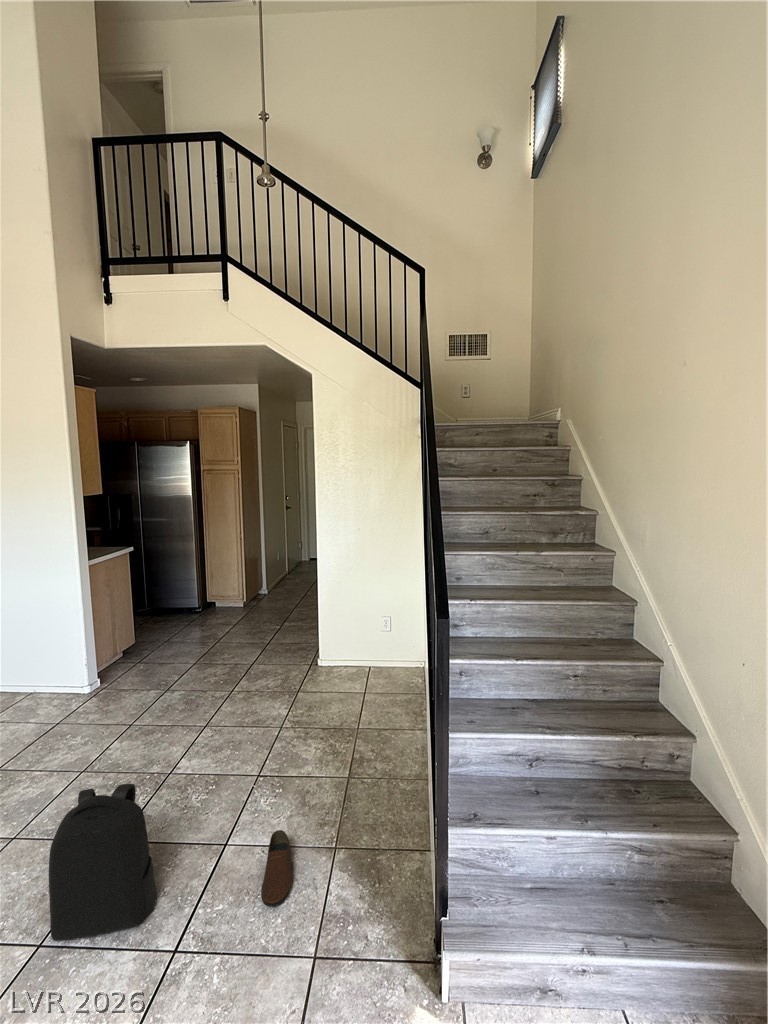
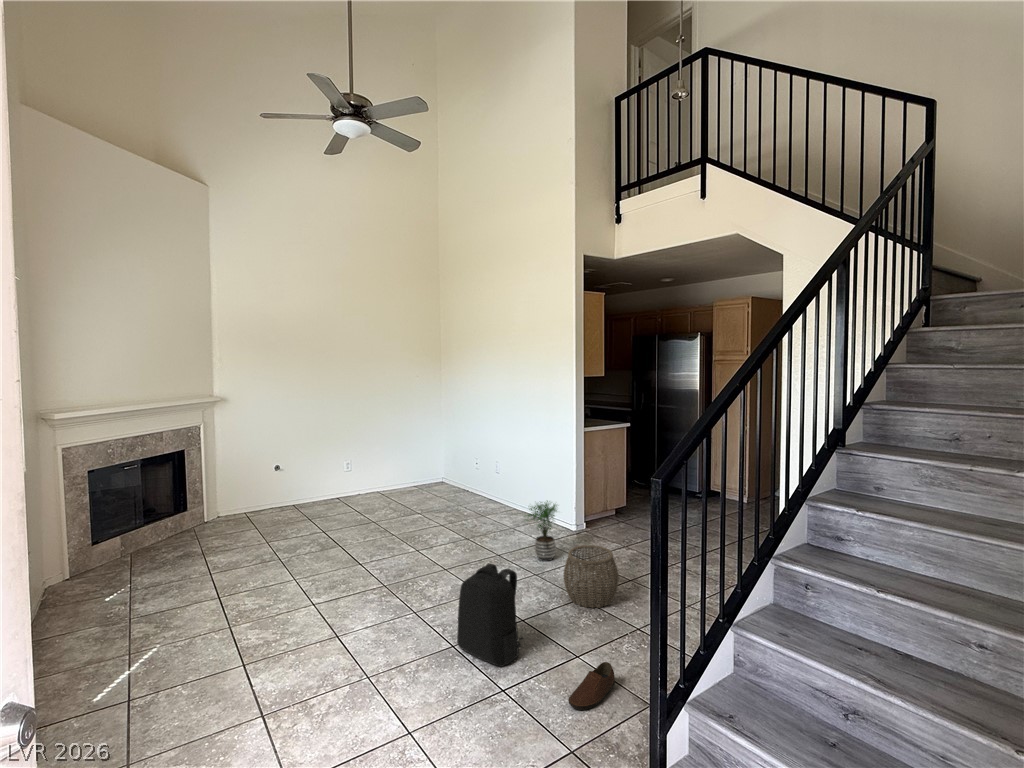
potted plant: none [40,665,101,749] -> present [528,501,557,561]
woven basket: none [144,701,215,783] -> present [563,545,619,608]

